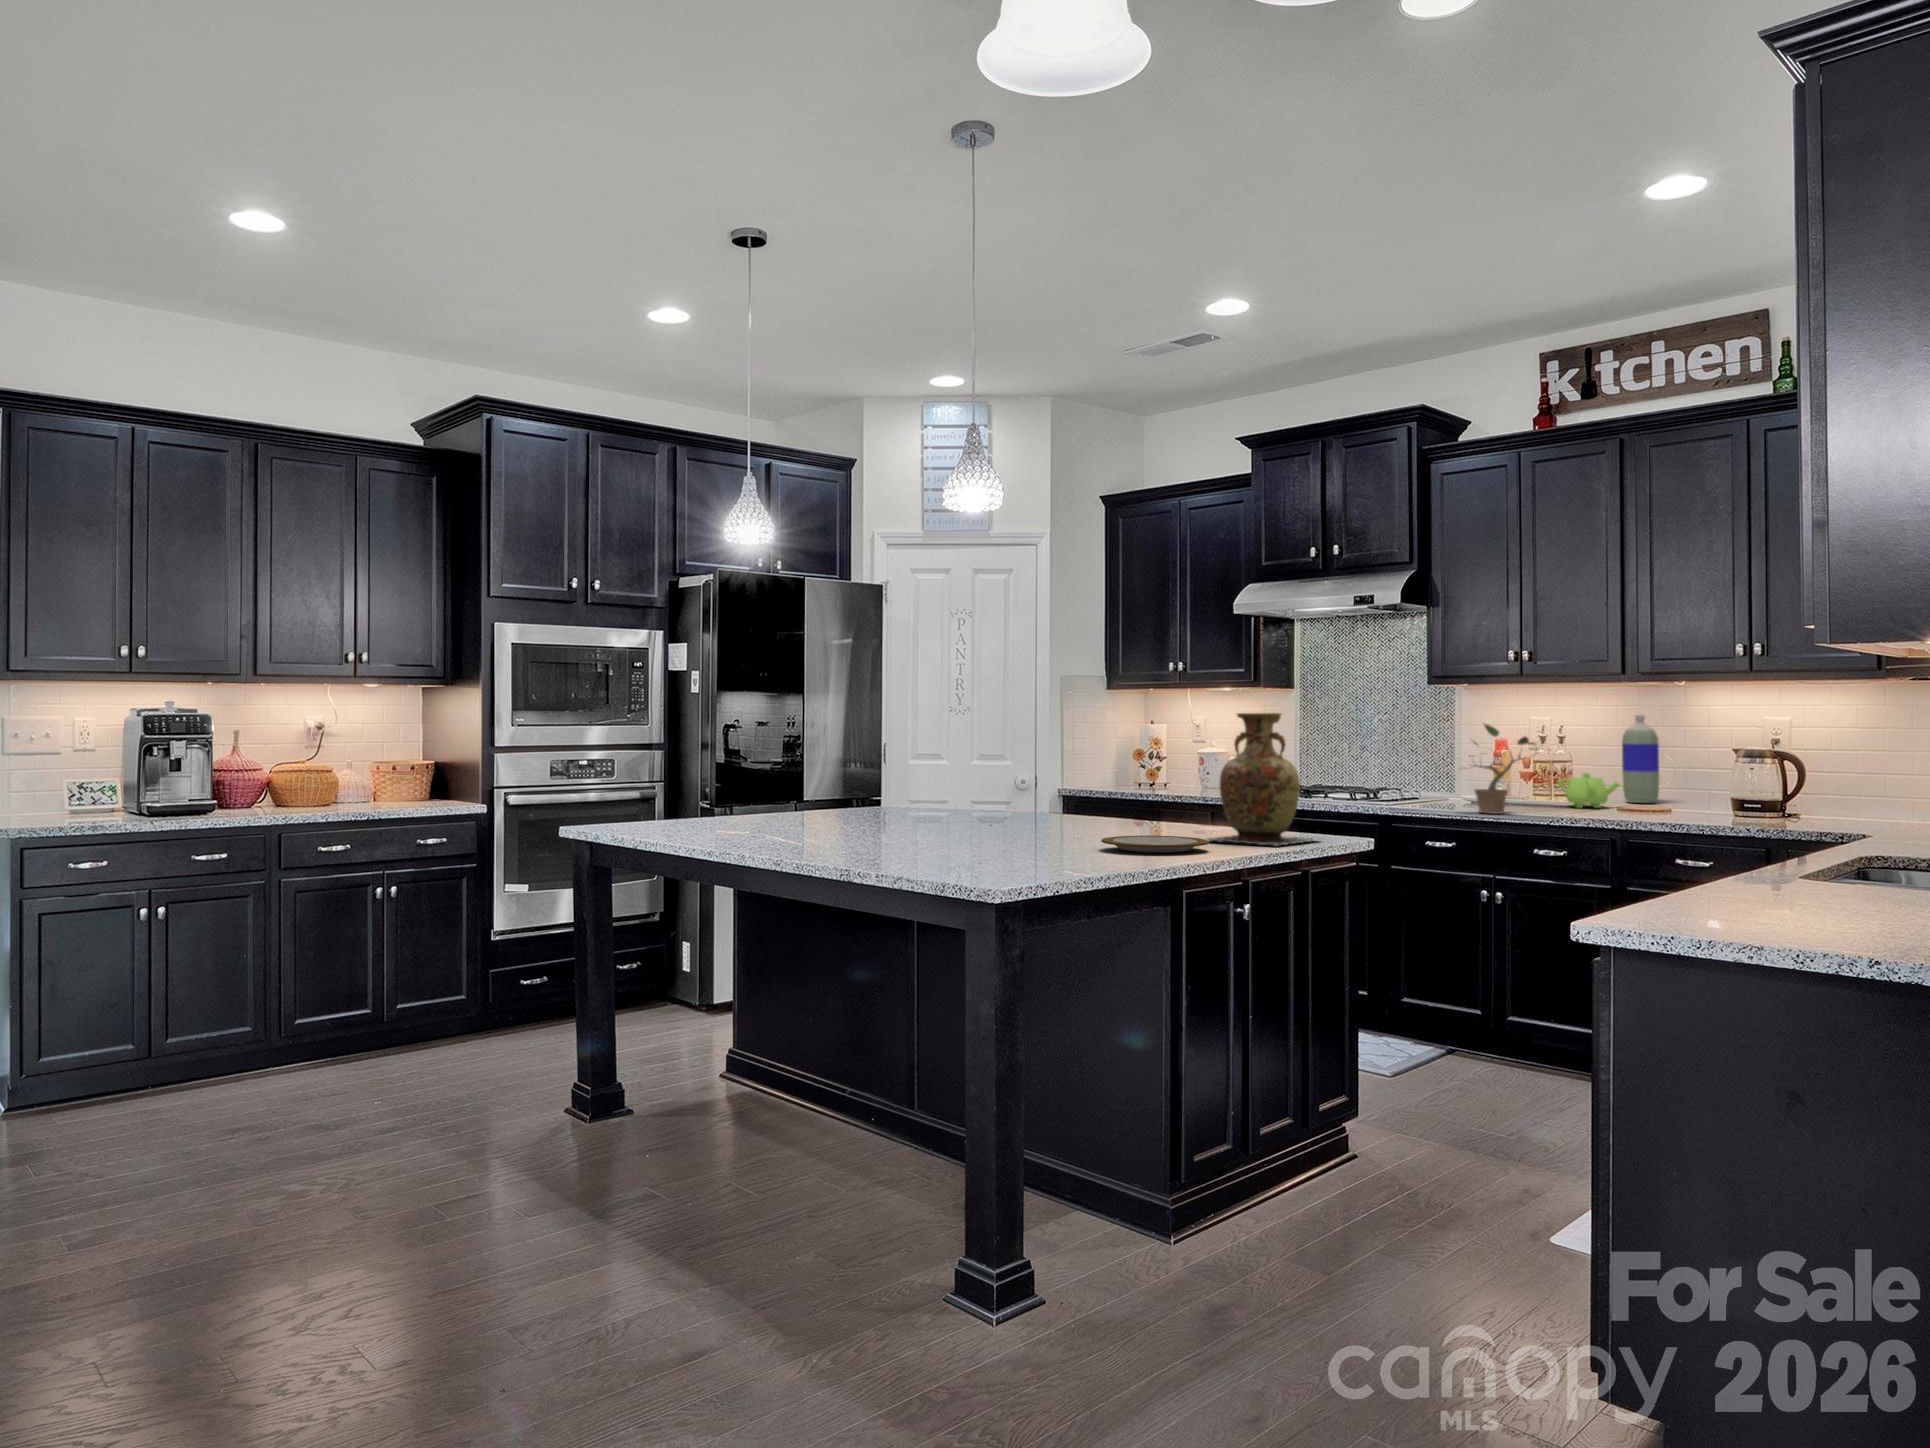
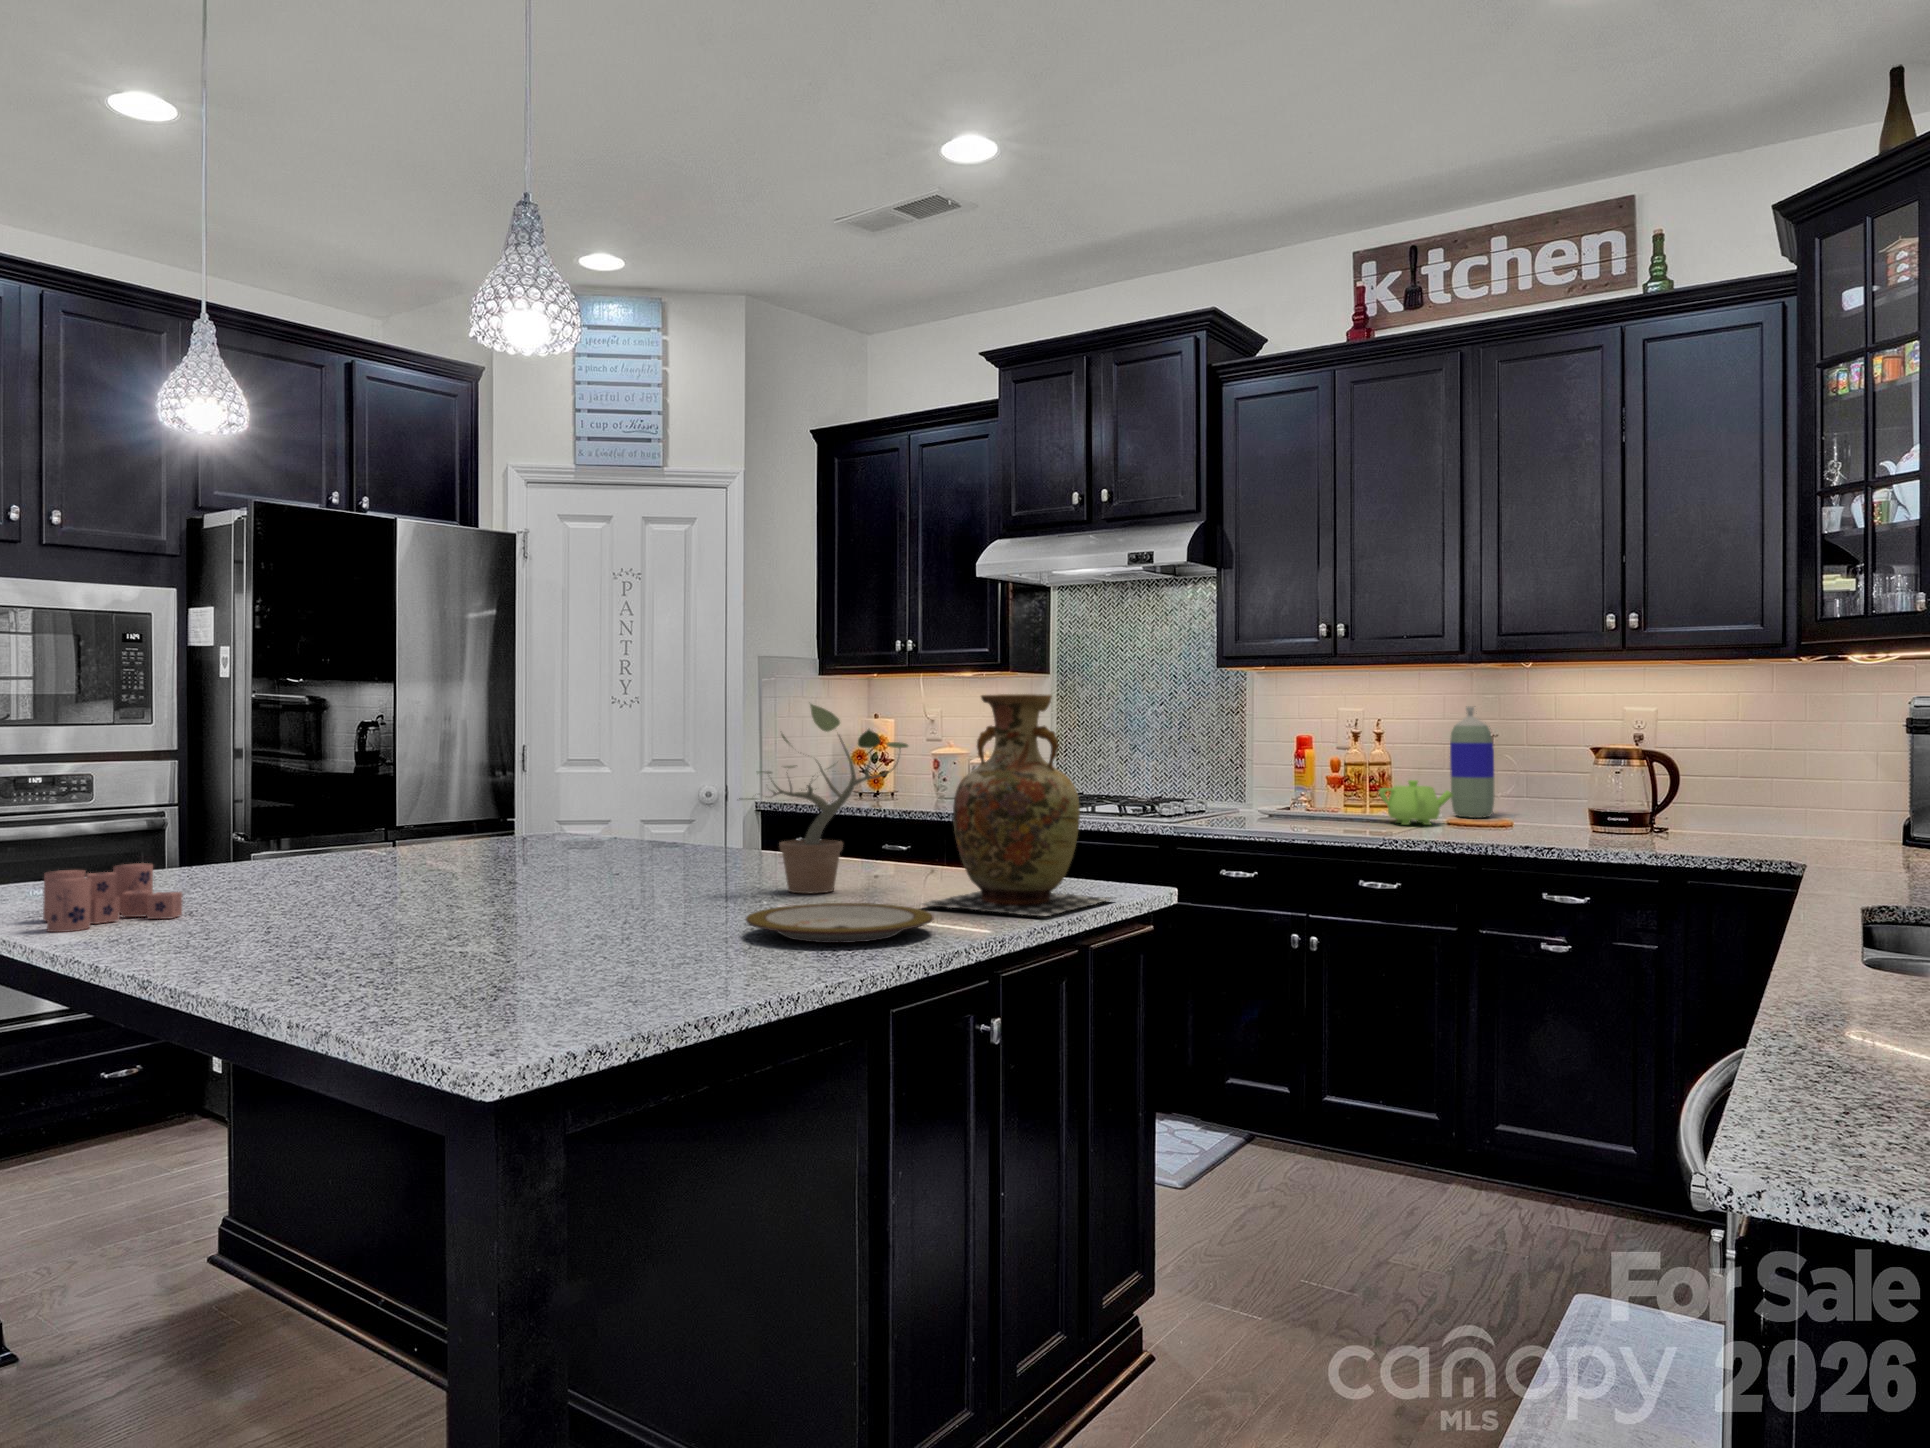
potted plant: present [1466,724,1537,814] -> present [739,704,908,894]
candle: none [704,810,773,843] -> present [43,863,182,932]

